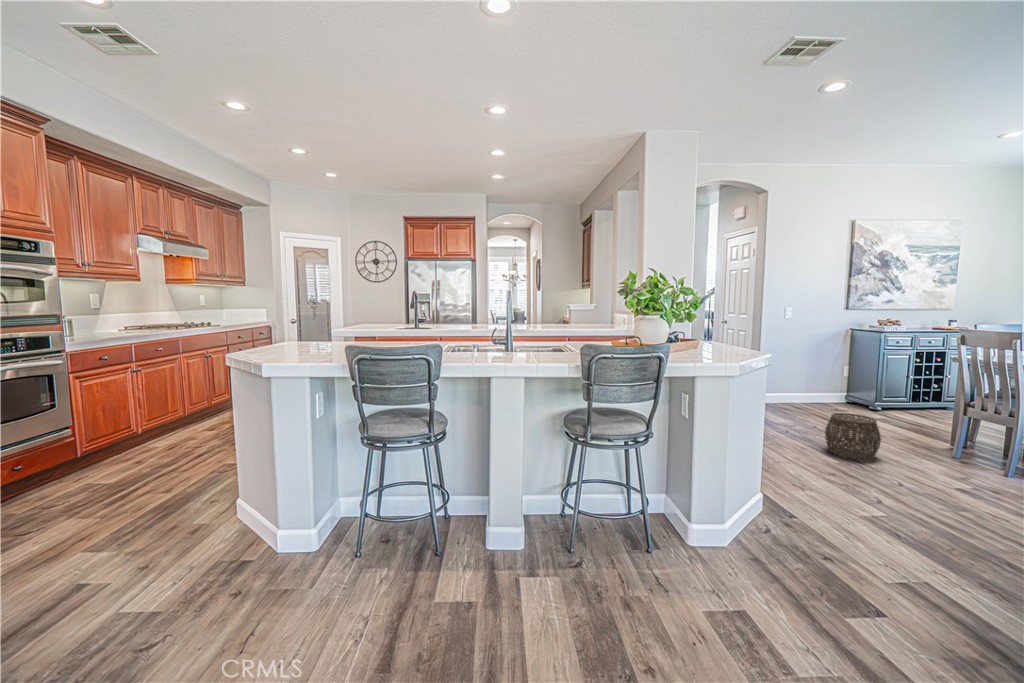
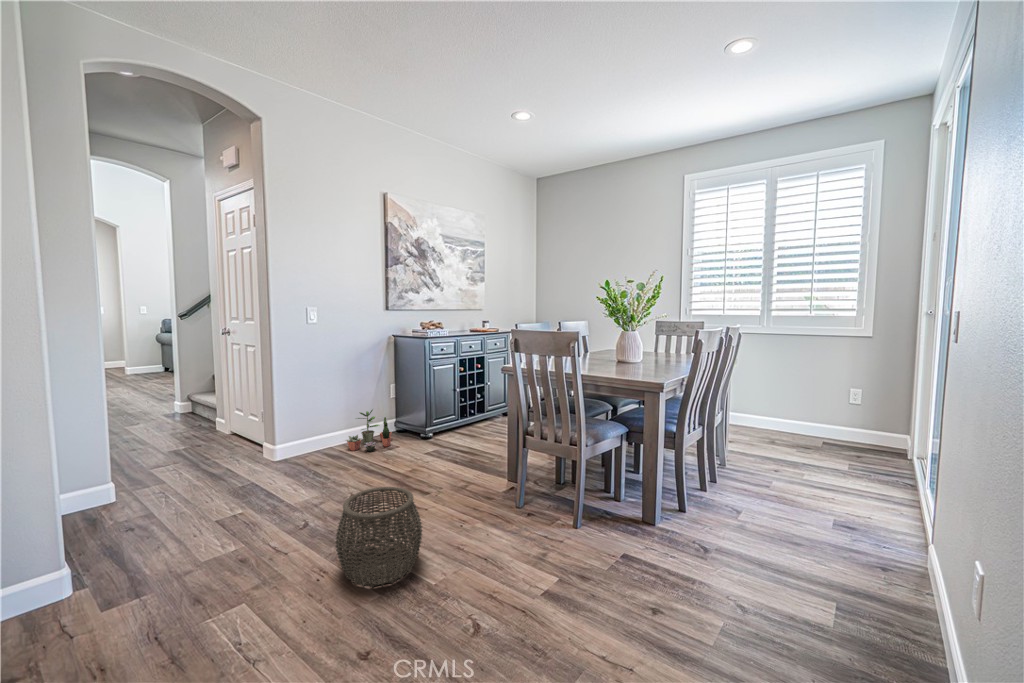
potted plant: none [806,380,843,409] -> present [346,409,392,452]

